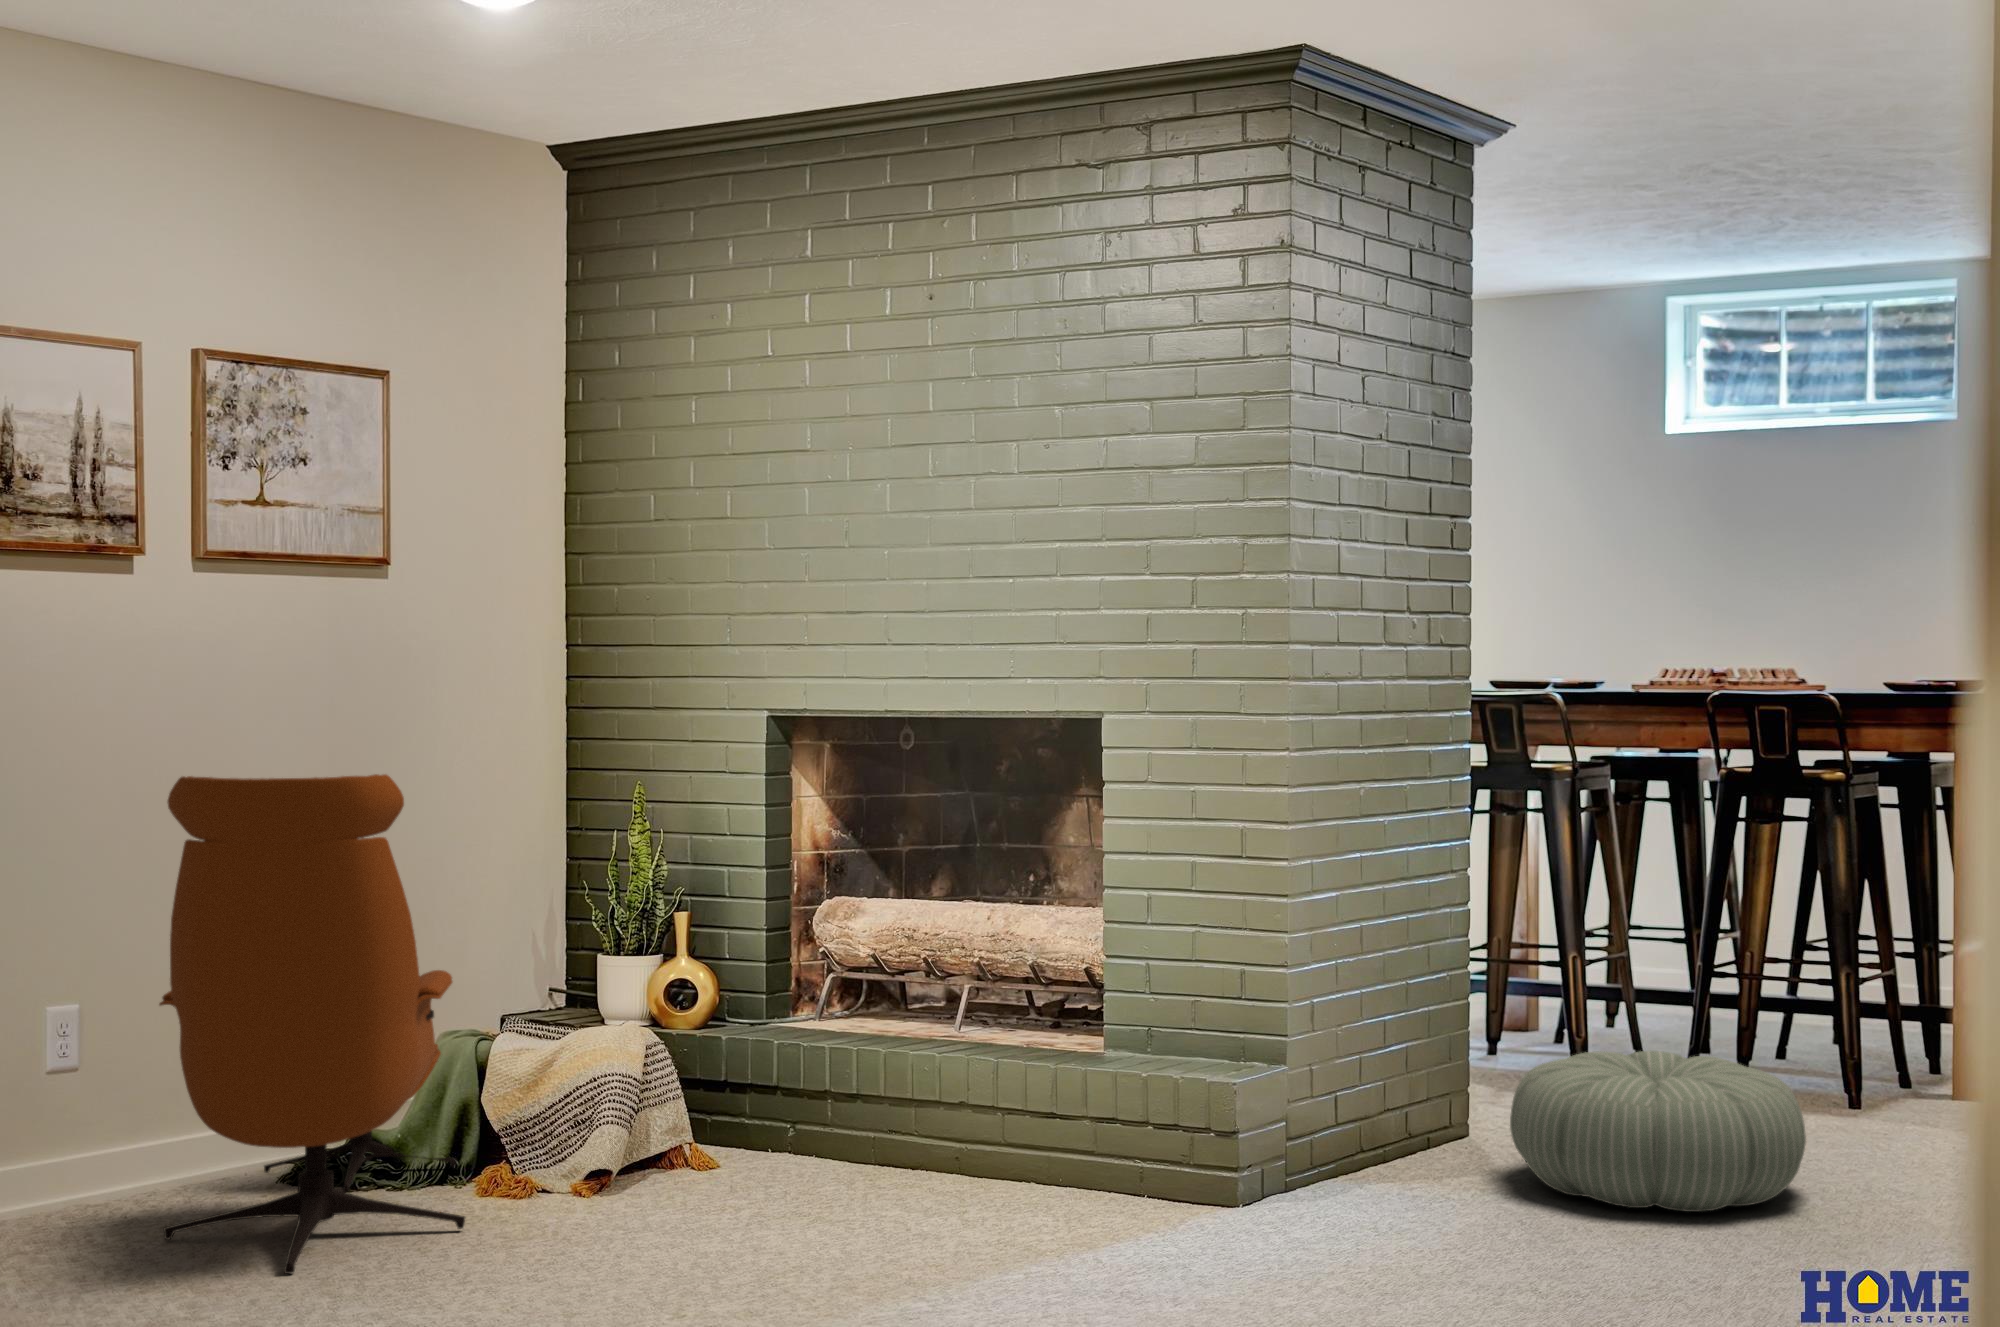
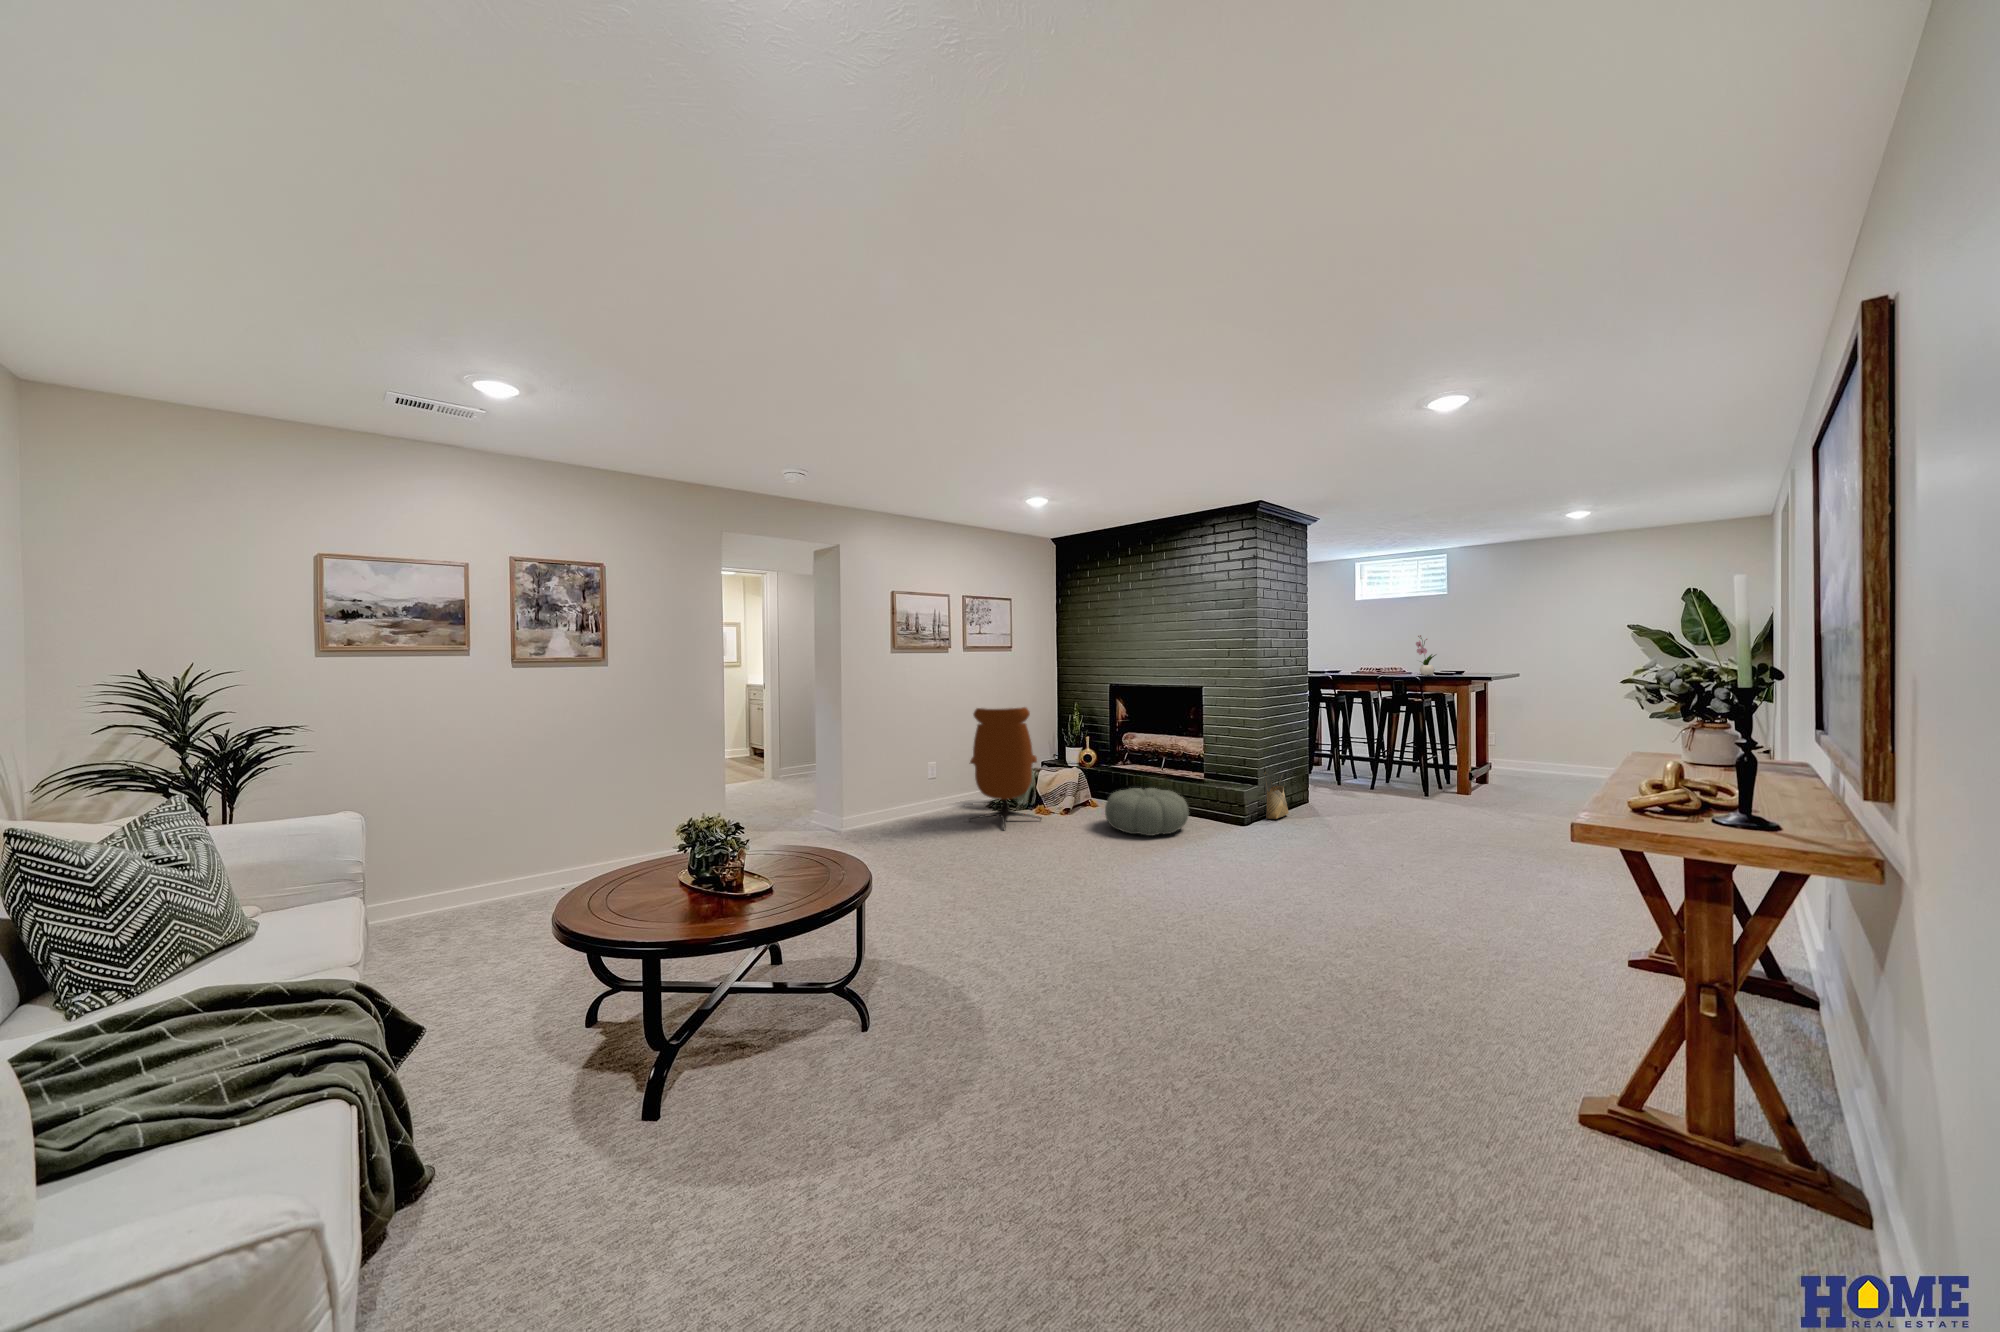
flower arrangement: none [1826,560,1893,696] -> present [1416,635,1435,675]
woven basket: none [1312,1028,1395,1203] -> present [1265,772,1289,819]
pouf: present [1510,1051,1806,1212] -> present [1105,788,1189,836]

